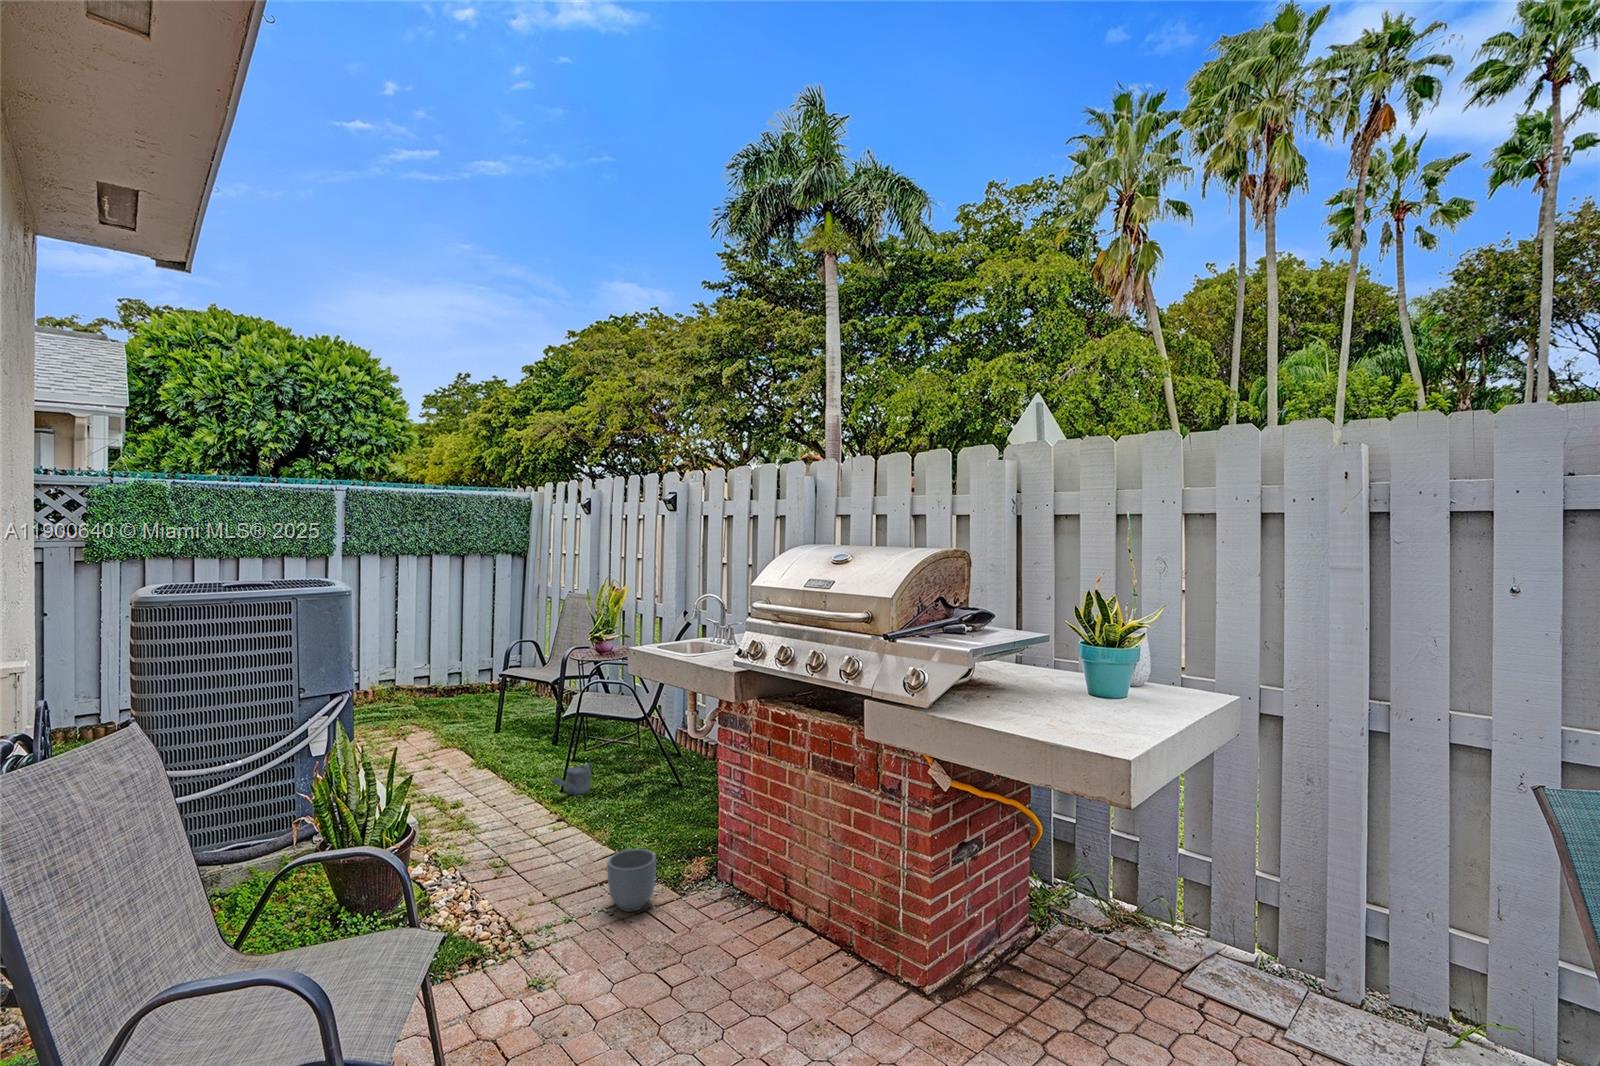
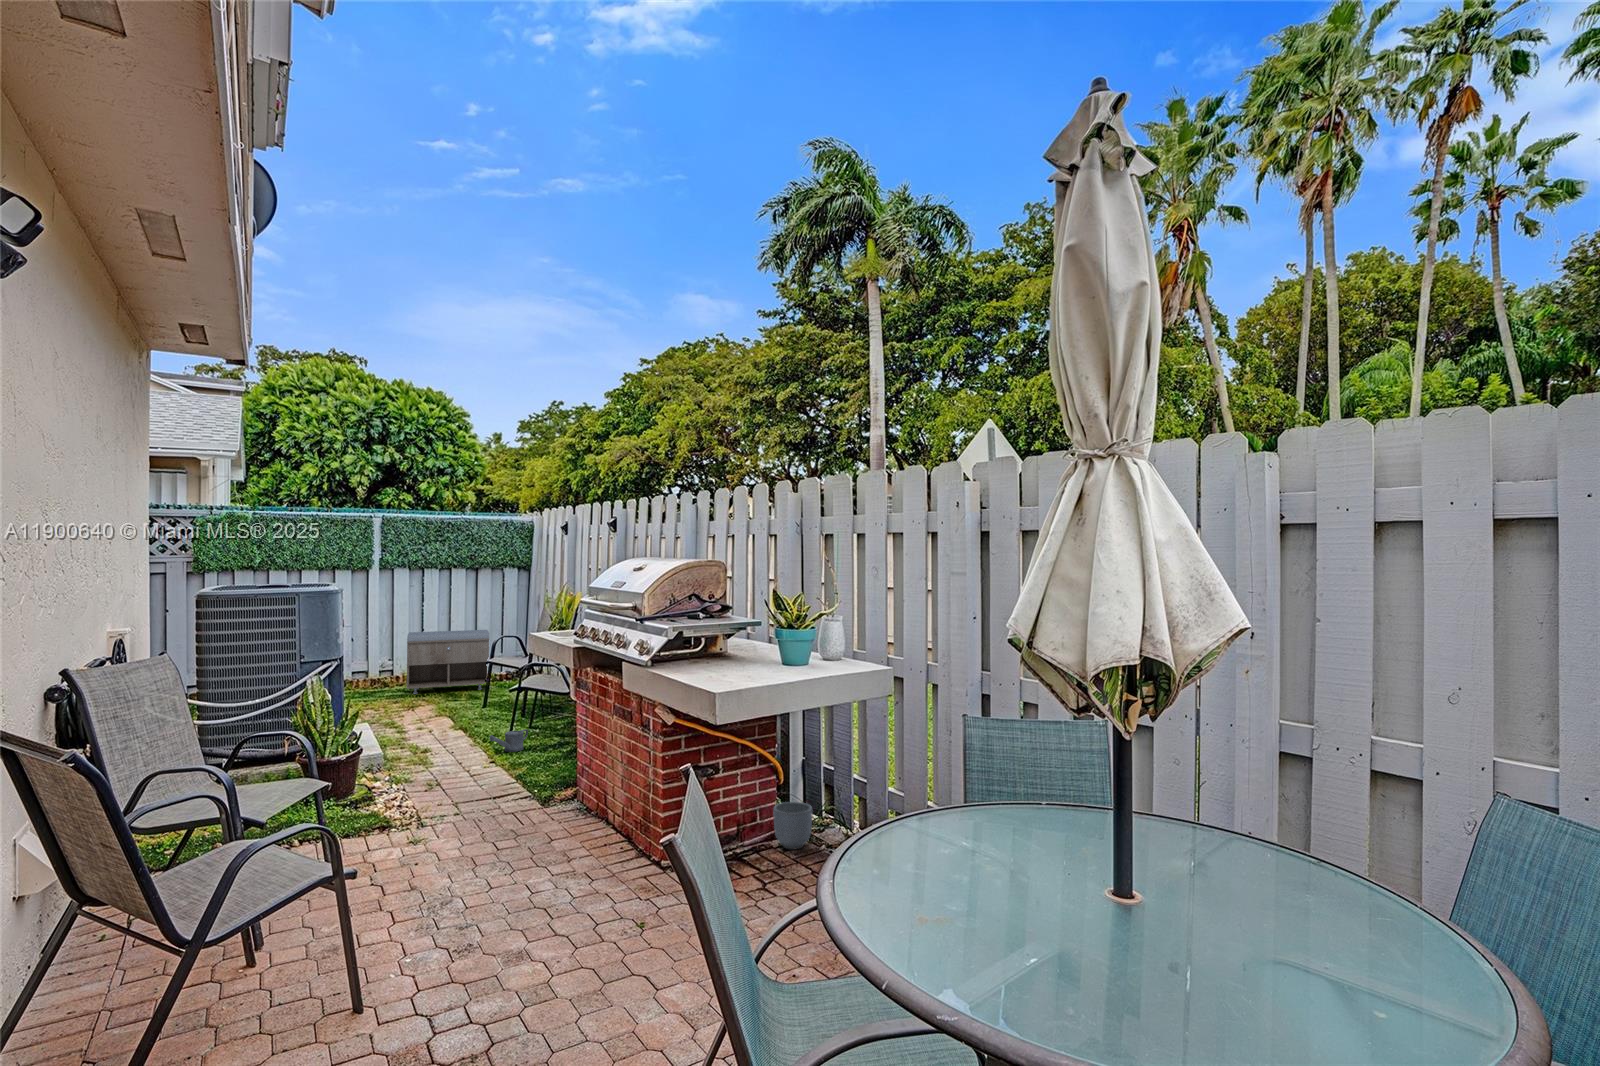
storage bench: none [378,625,481,706] -> present [406,630,489,694]
planter: present [607,849,656,912] -> present [773,802,813,850]

